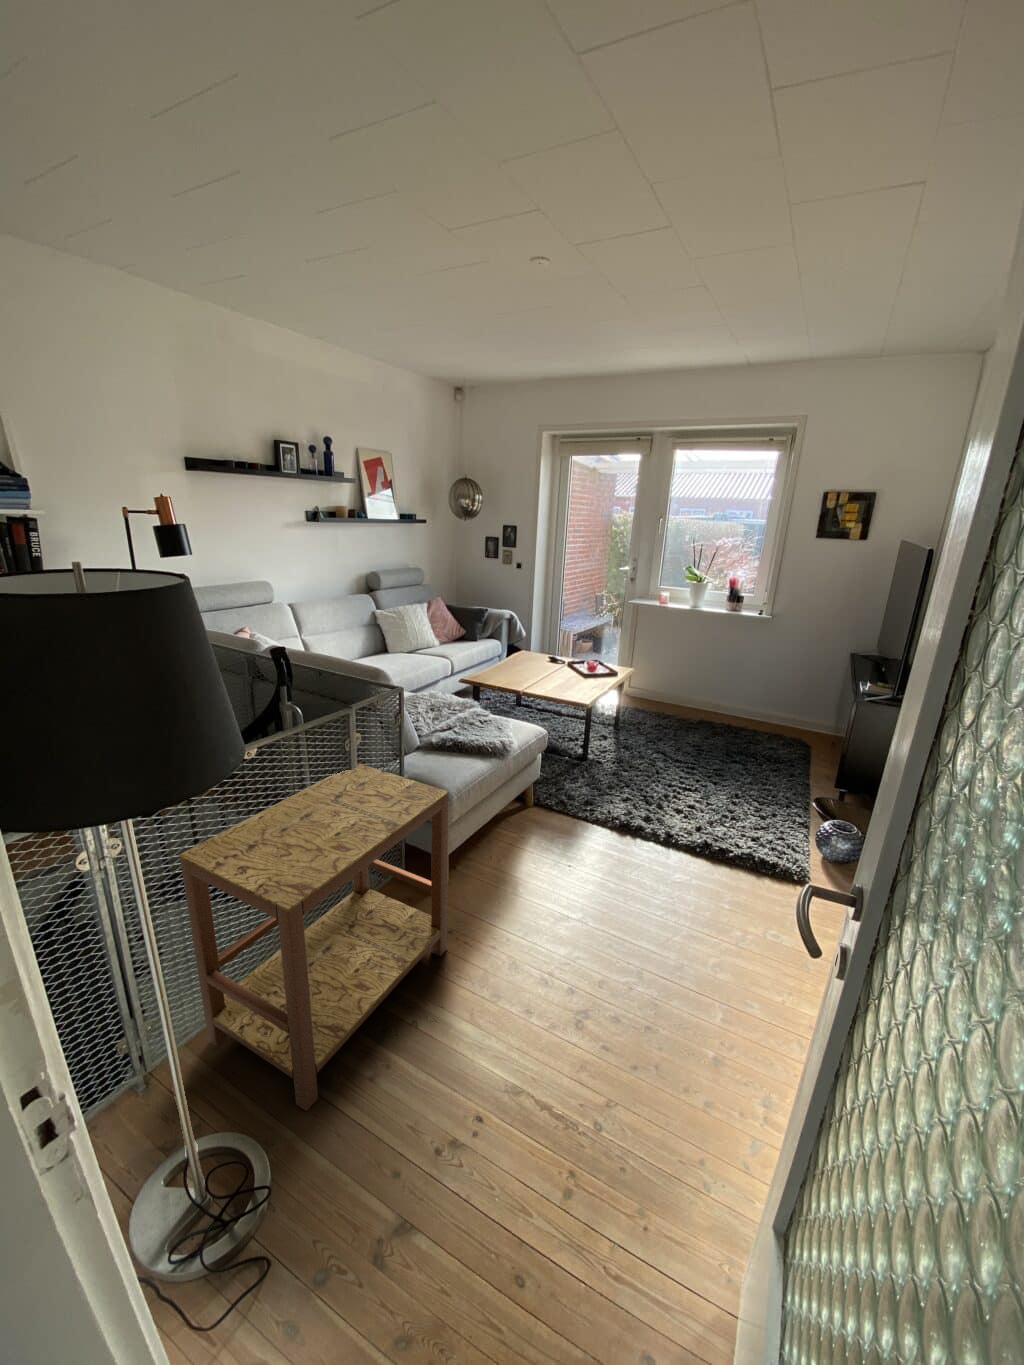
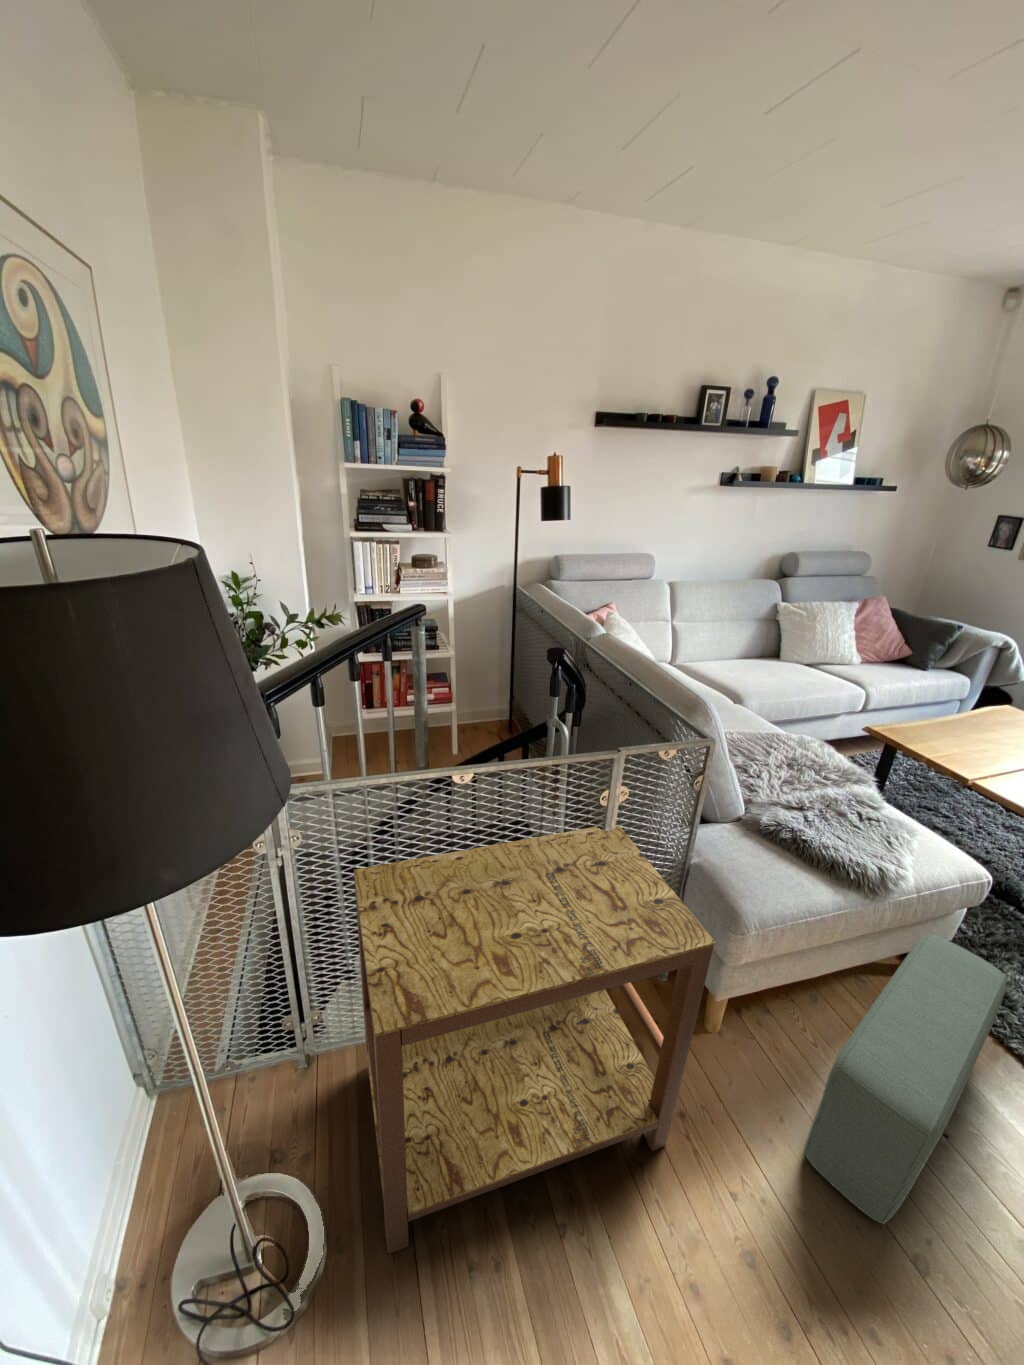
pouf: none [514,771,568,915] -> present [804,933,1006,1225]

